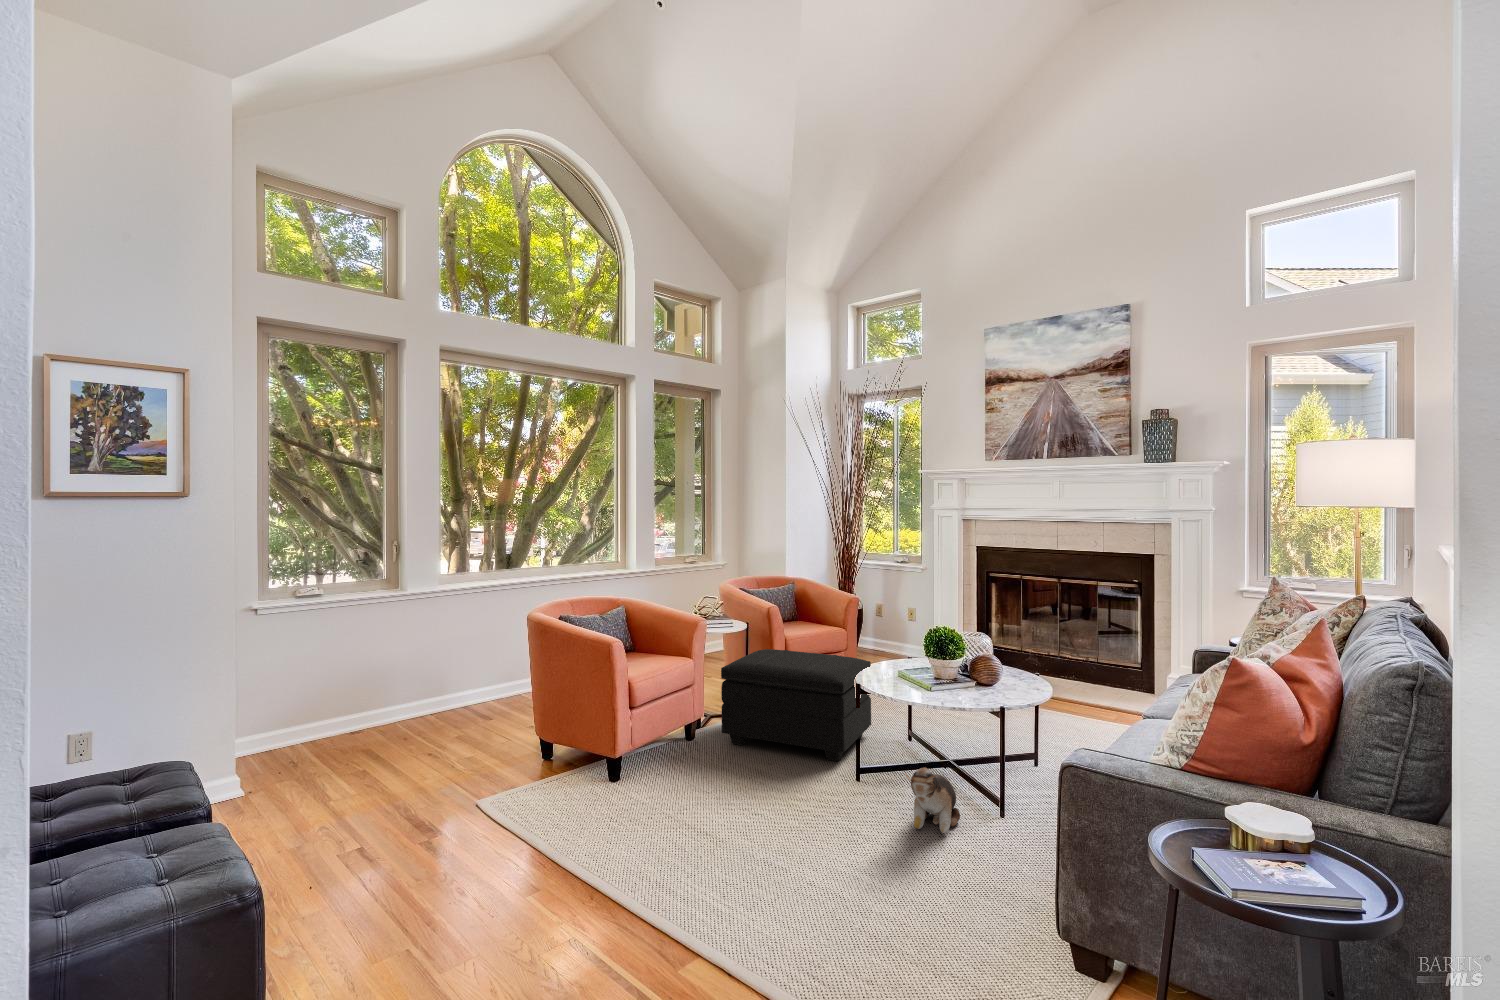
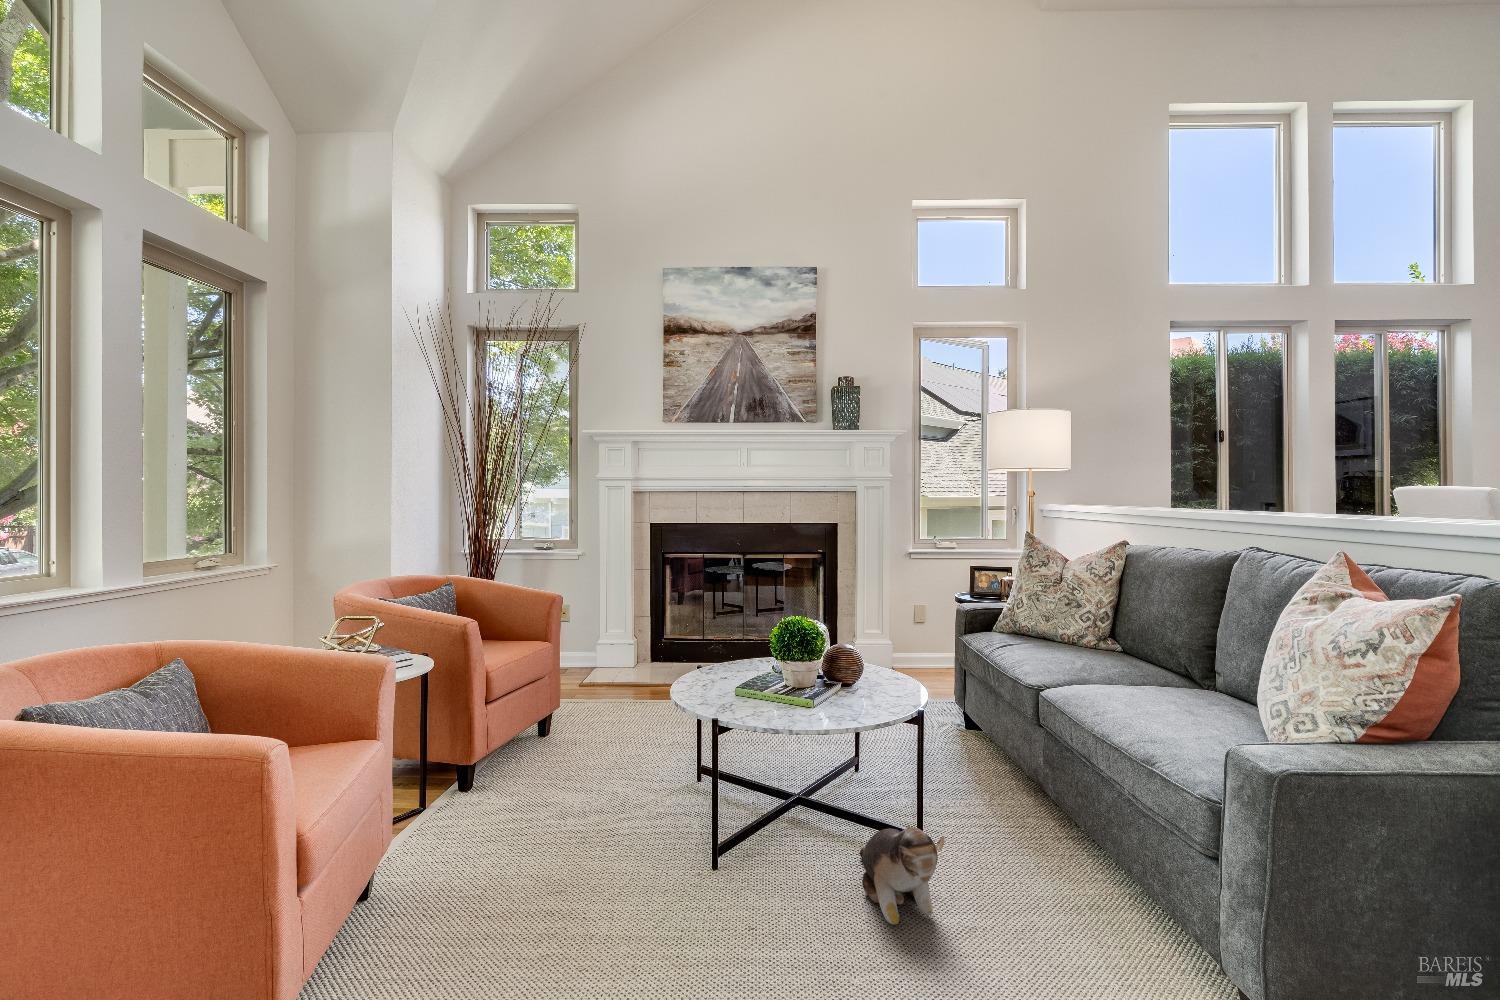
footstool: present [721,649,871,761] -> none [435,680,676,880]

